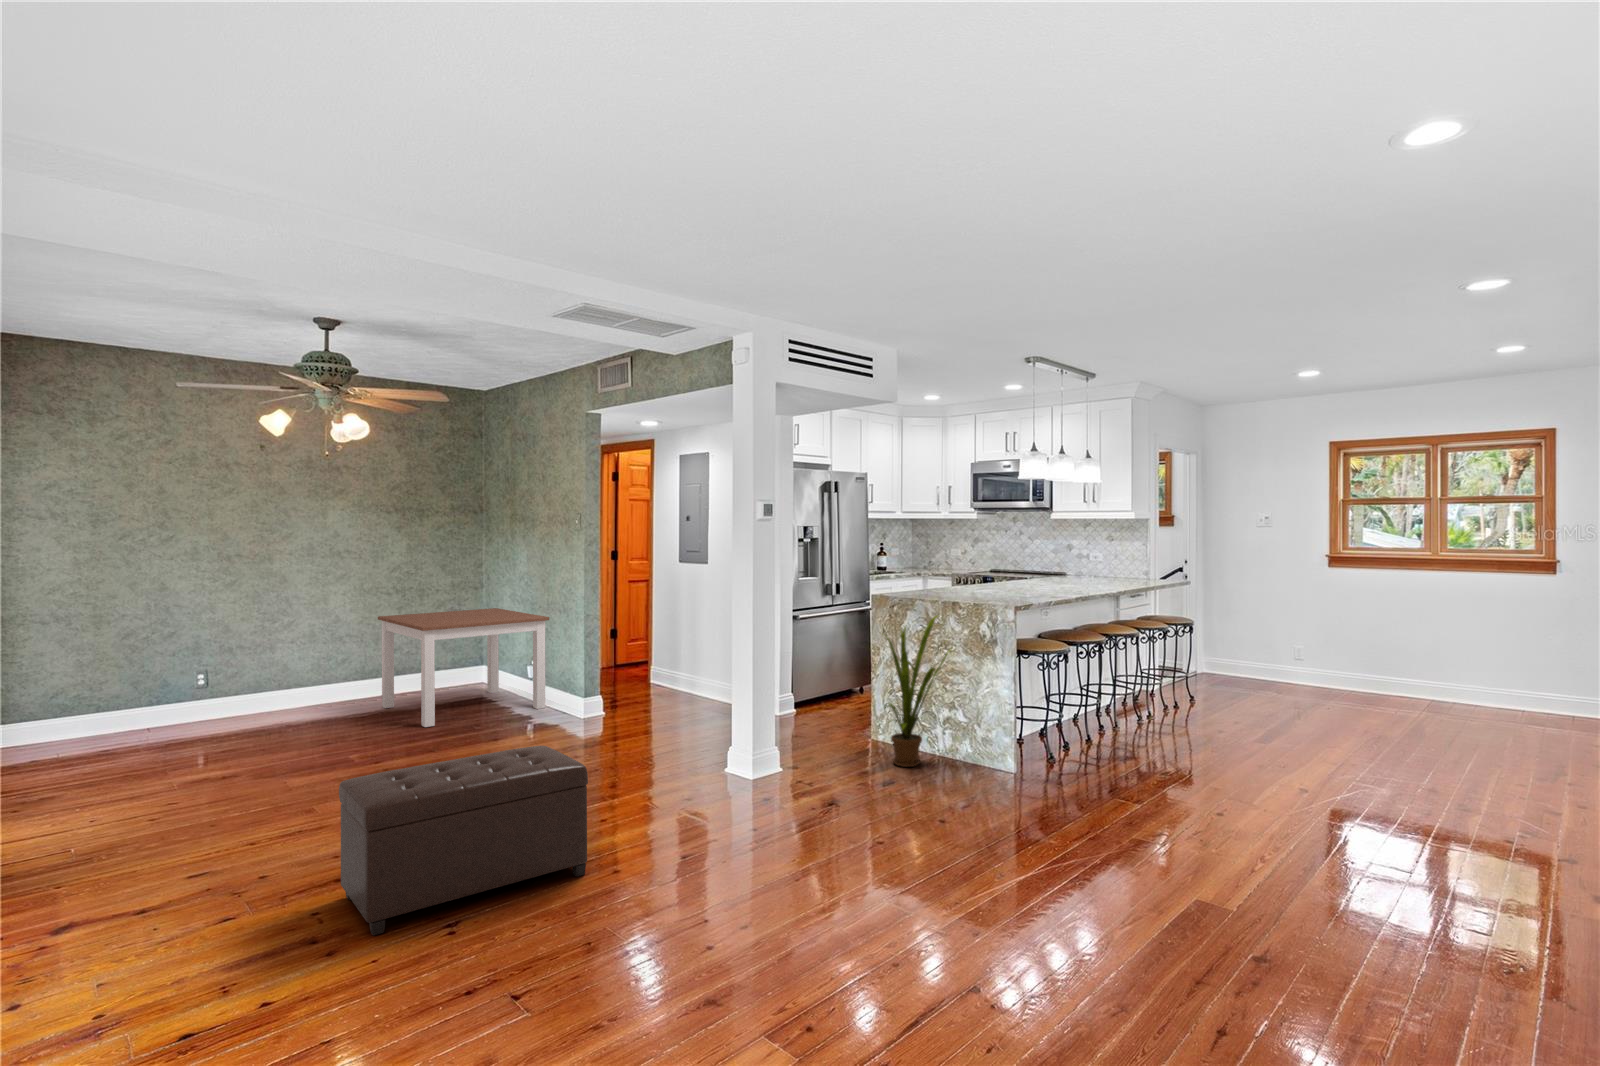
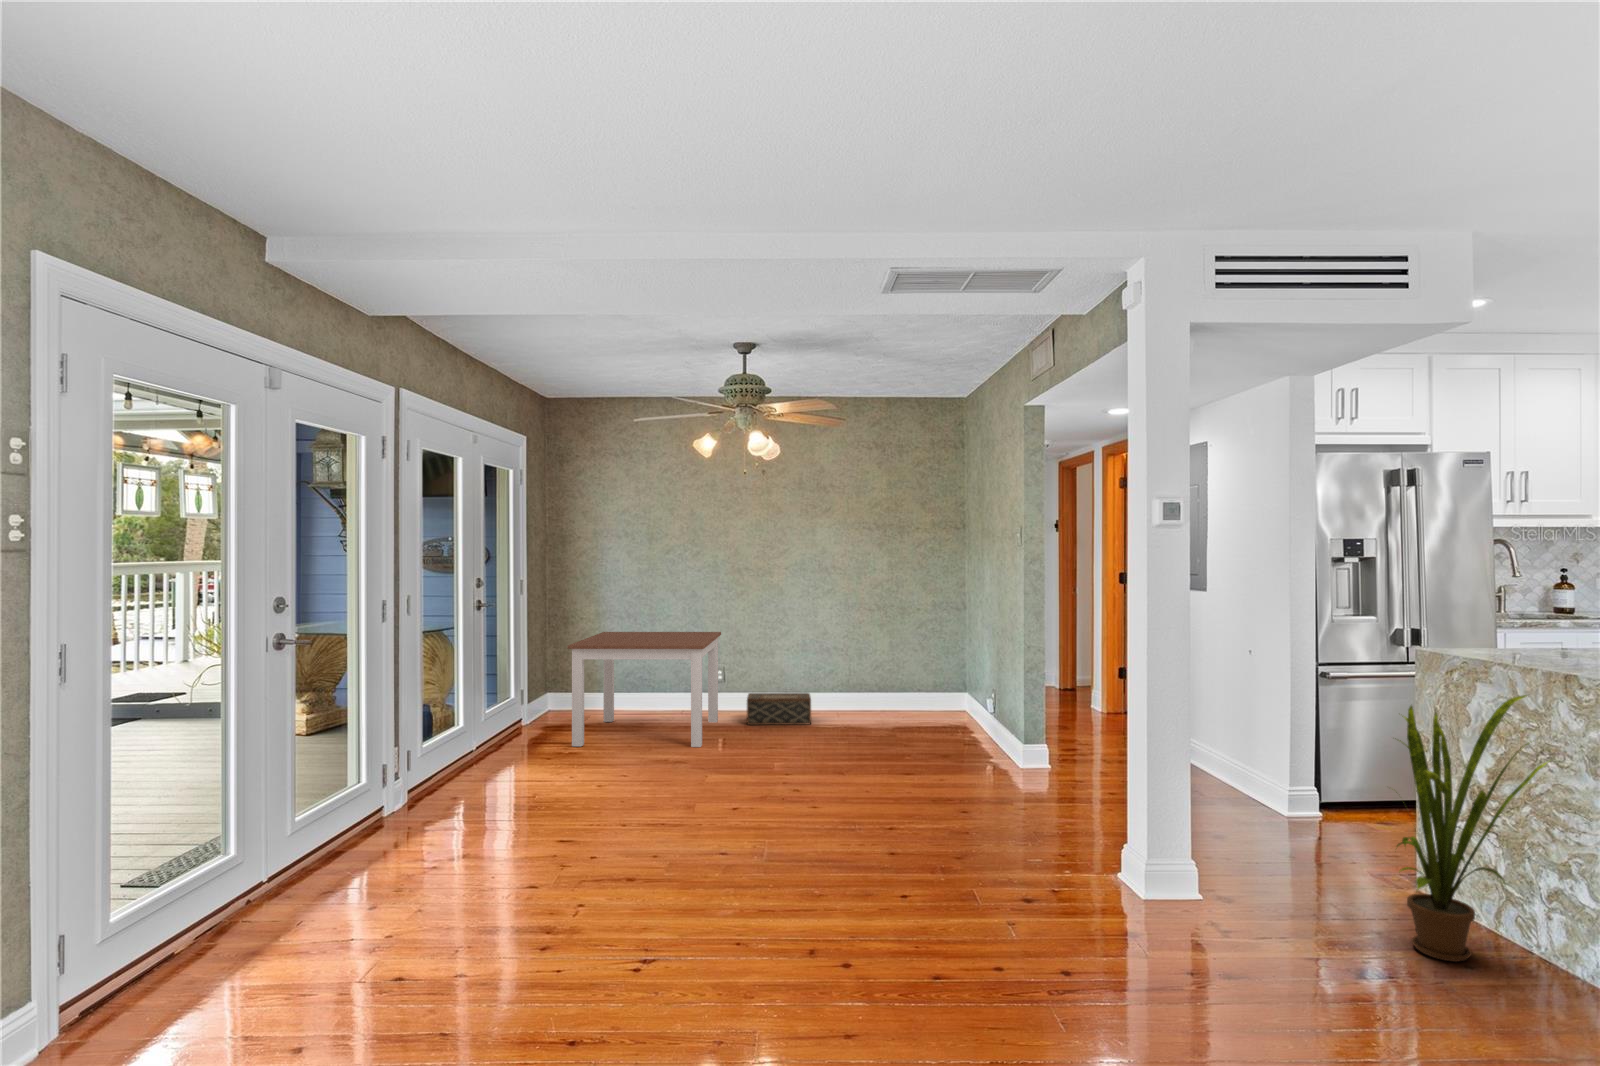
dining table: present [378,608,549,727] -> present [567,632,721,747]
woven basket: none [247,683,334,725] -> present [747,693,811,725]
ottoman: present [339,746,588,935] -> none [556,792,810,968]

